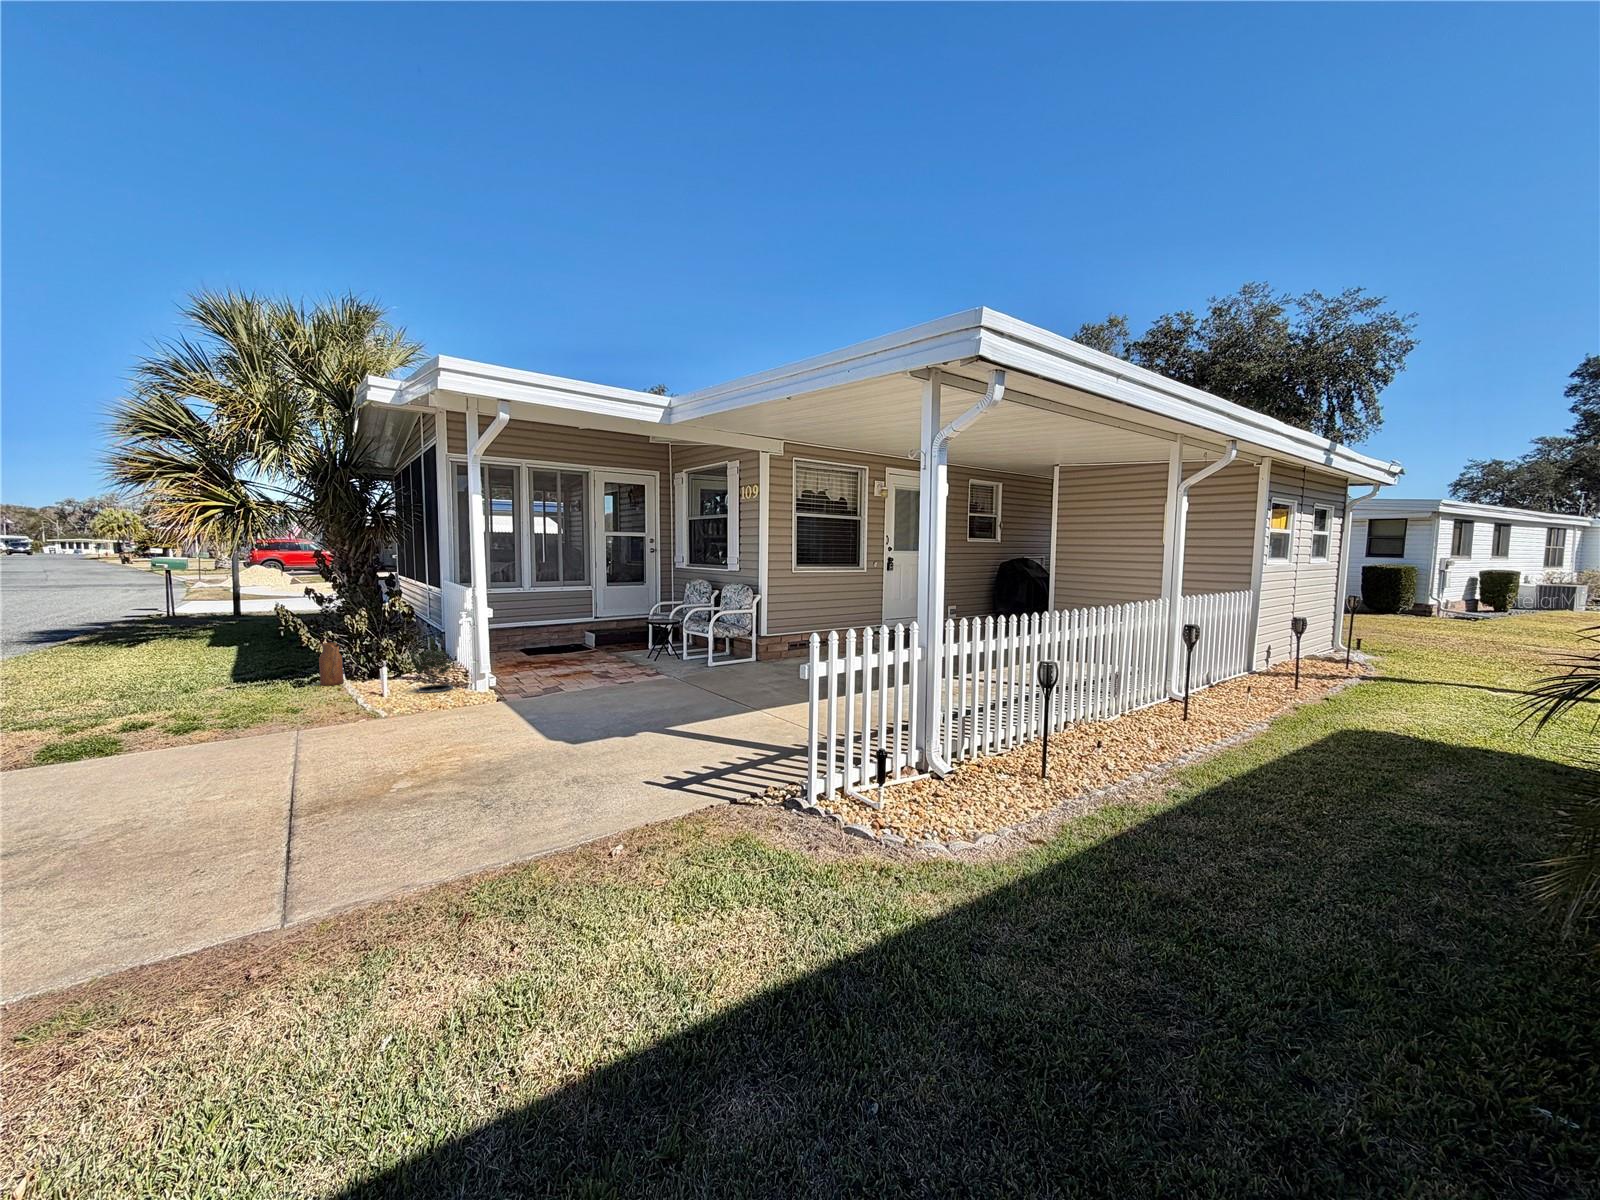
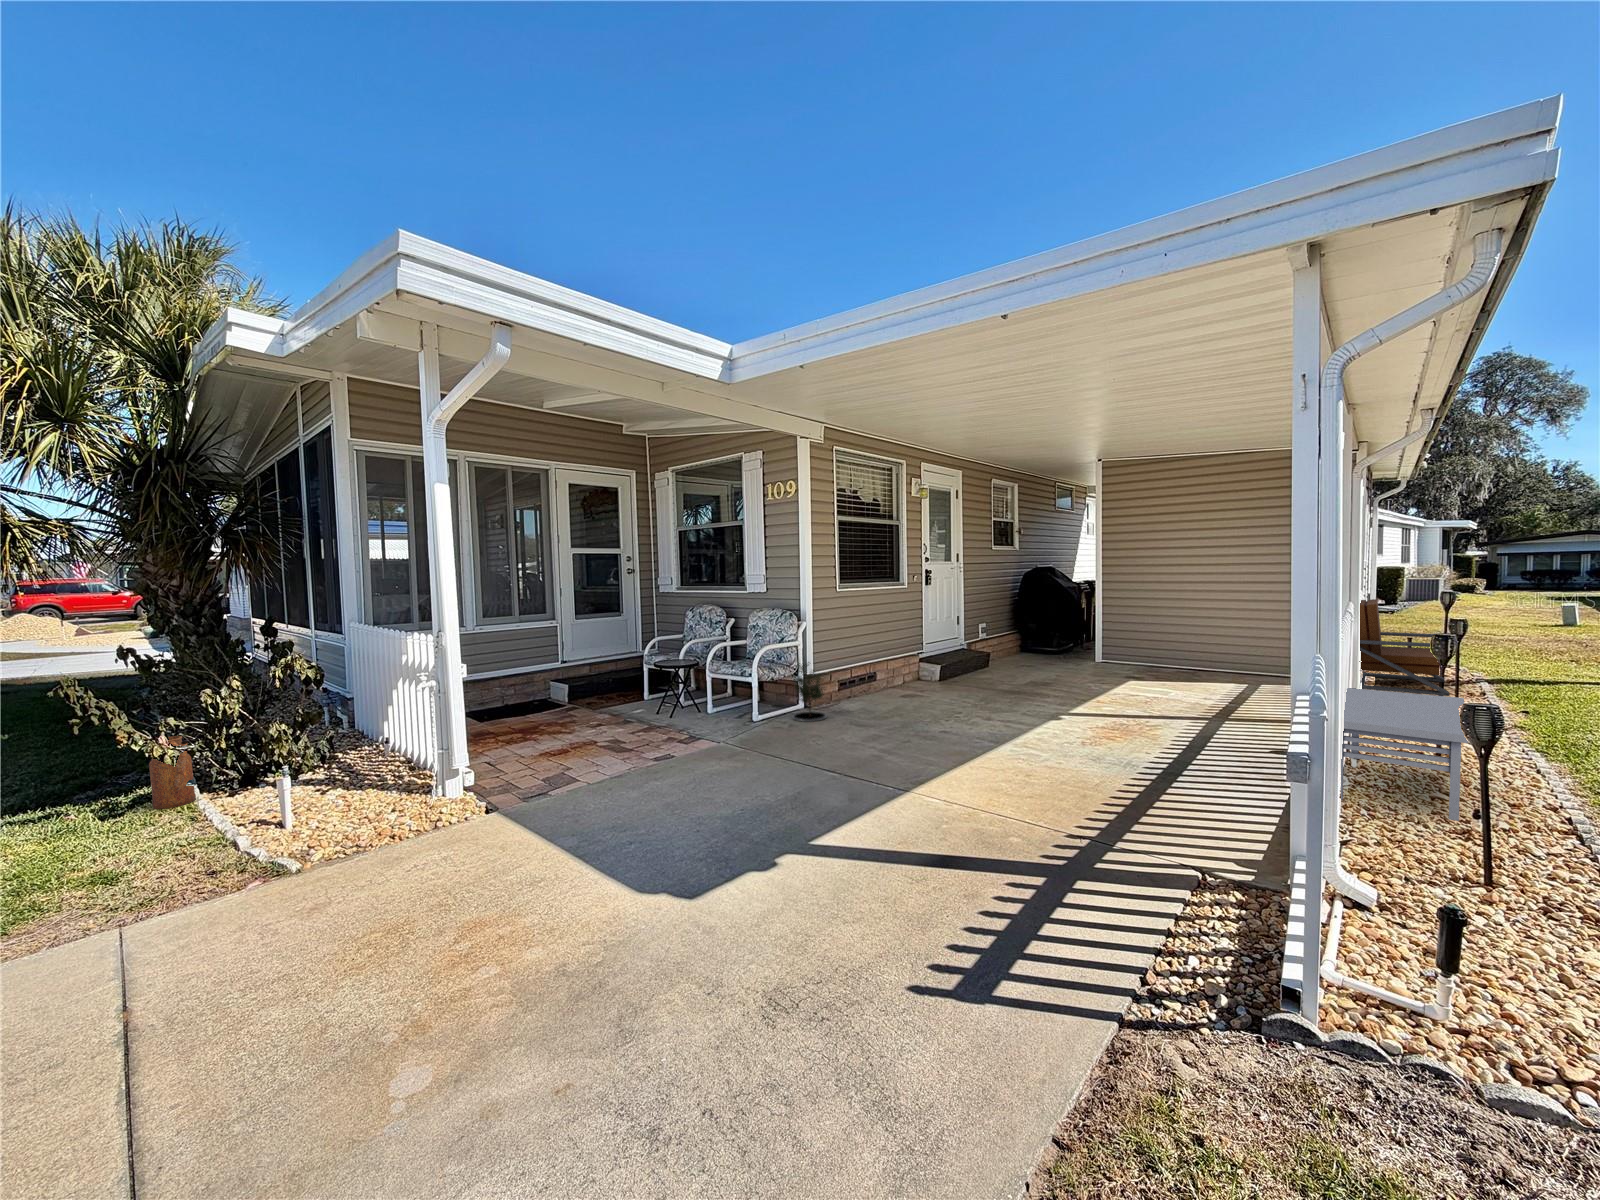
lounge chair: none [1240,603,1348,691] -> present [1359,599,1449,696]
potted tree: present [412,637,452,693] -> present [792,662,827,722]
storage bench: none [1050,665,1193,756] -> present [1341,688,1468,821]

